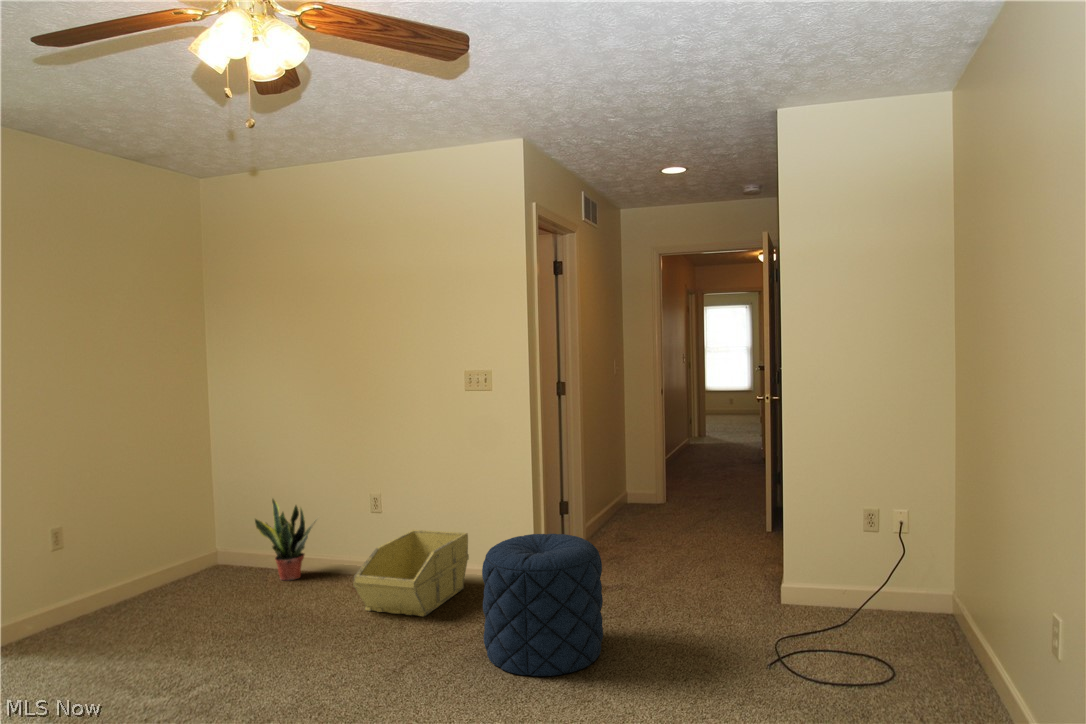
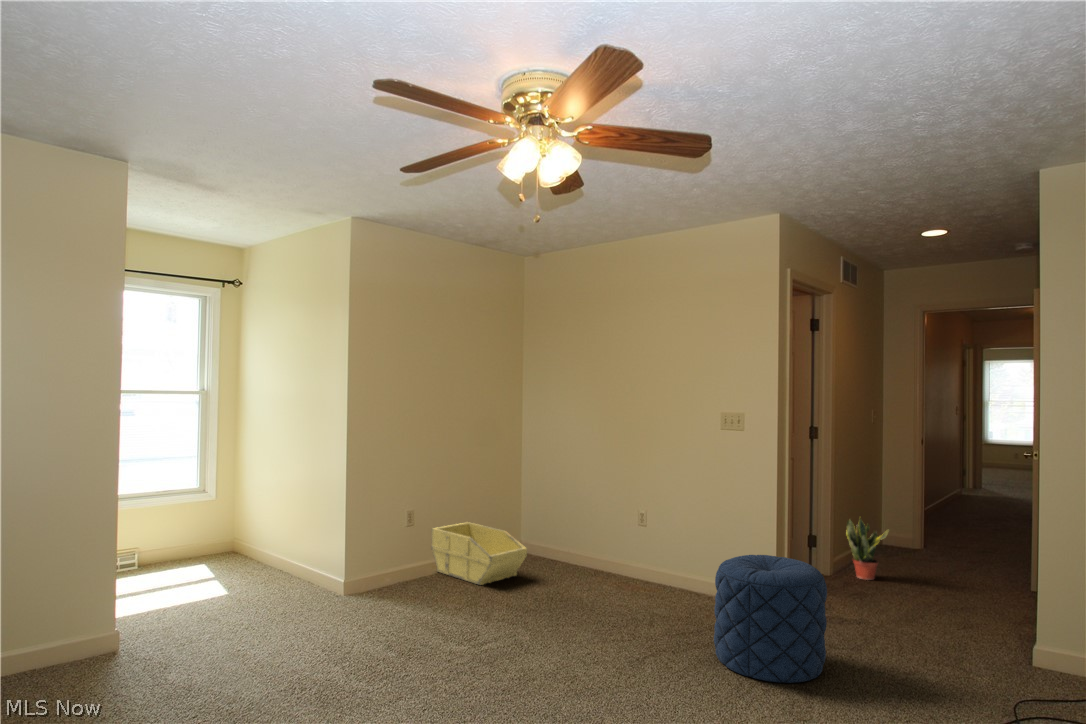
potted plant: present [255,499,316,581] -> present [846,517,889,580]
storage bin: present [353,530,469,616] -> present [431,522,527,585]

